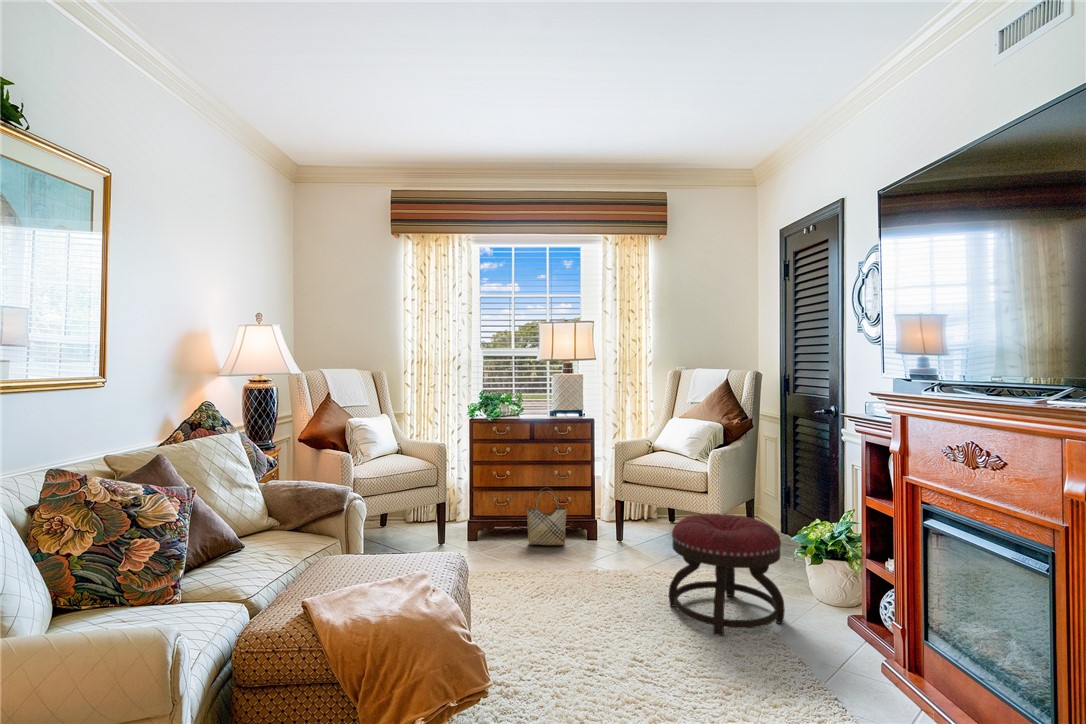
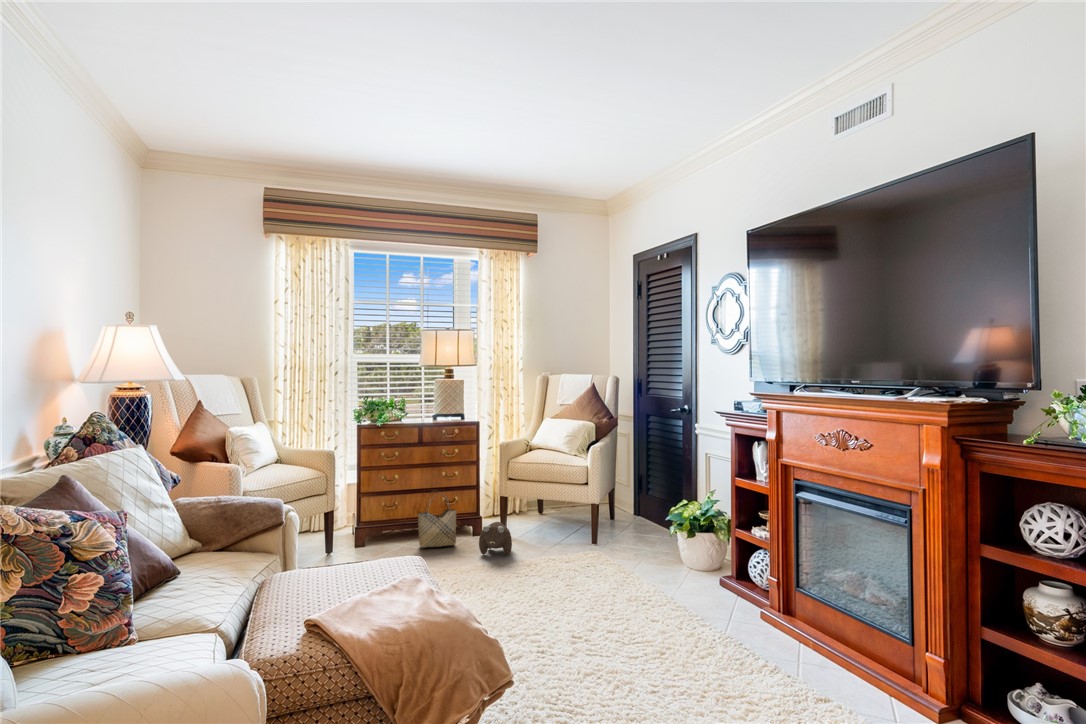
ottoman: present [669,514,785,636] -> none [577,502,675,608]
plush toy: none [583,525,618,561] -> present [479,522,512,555]

